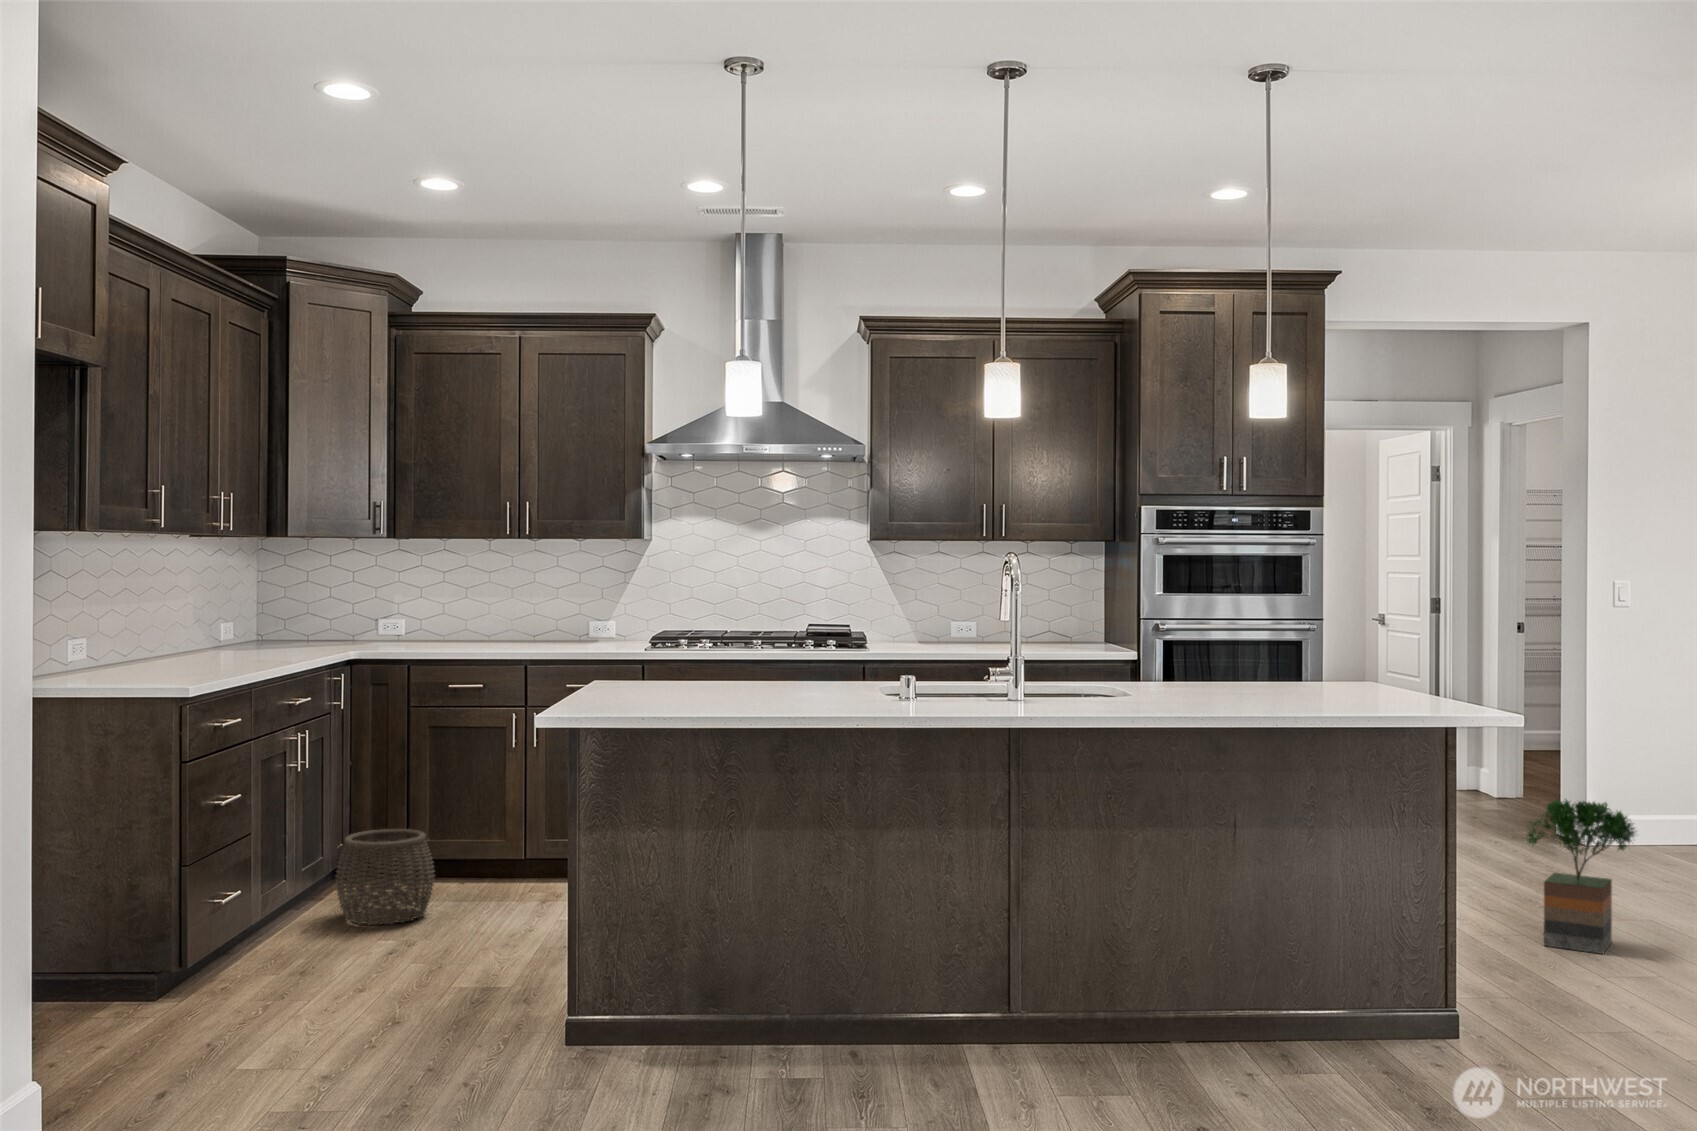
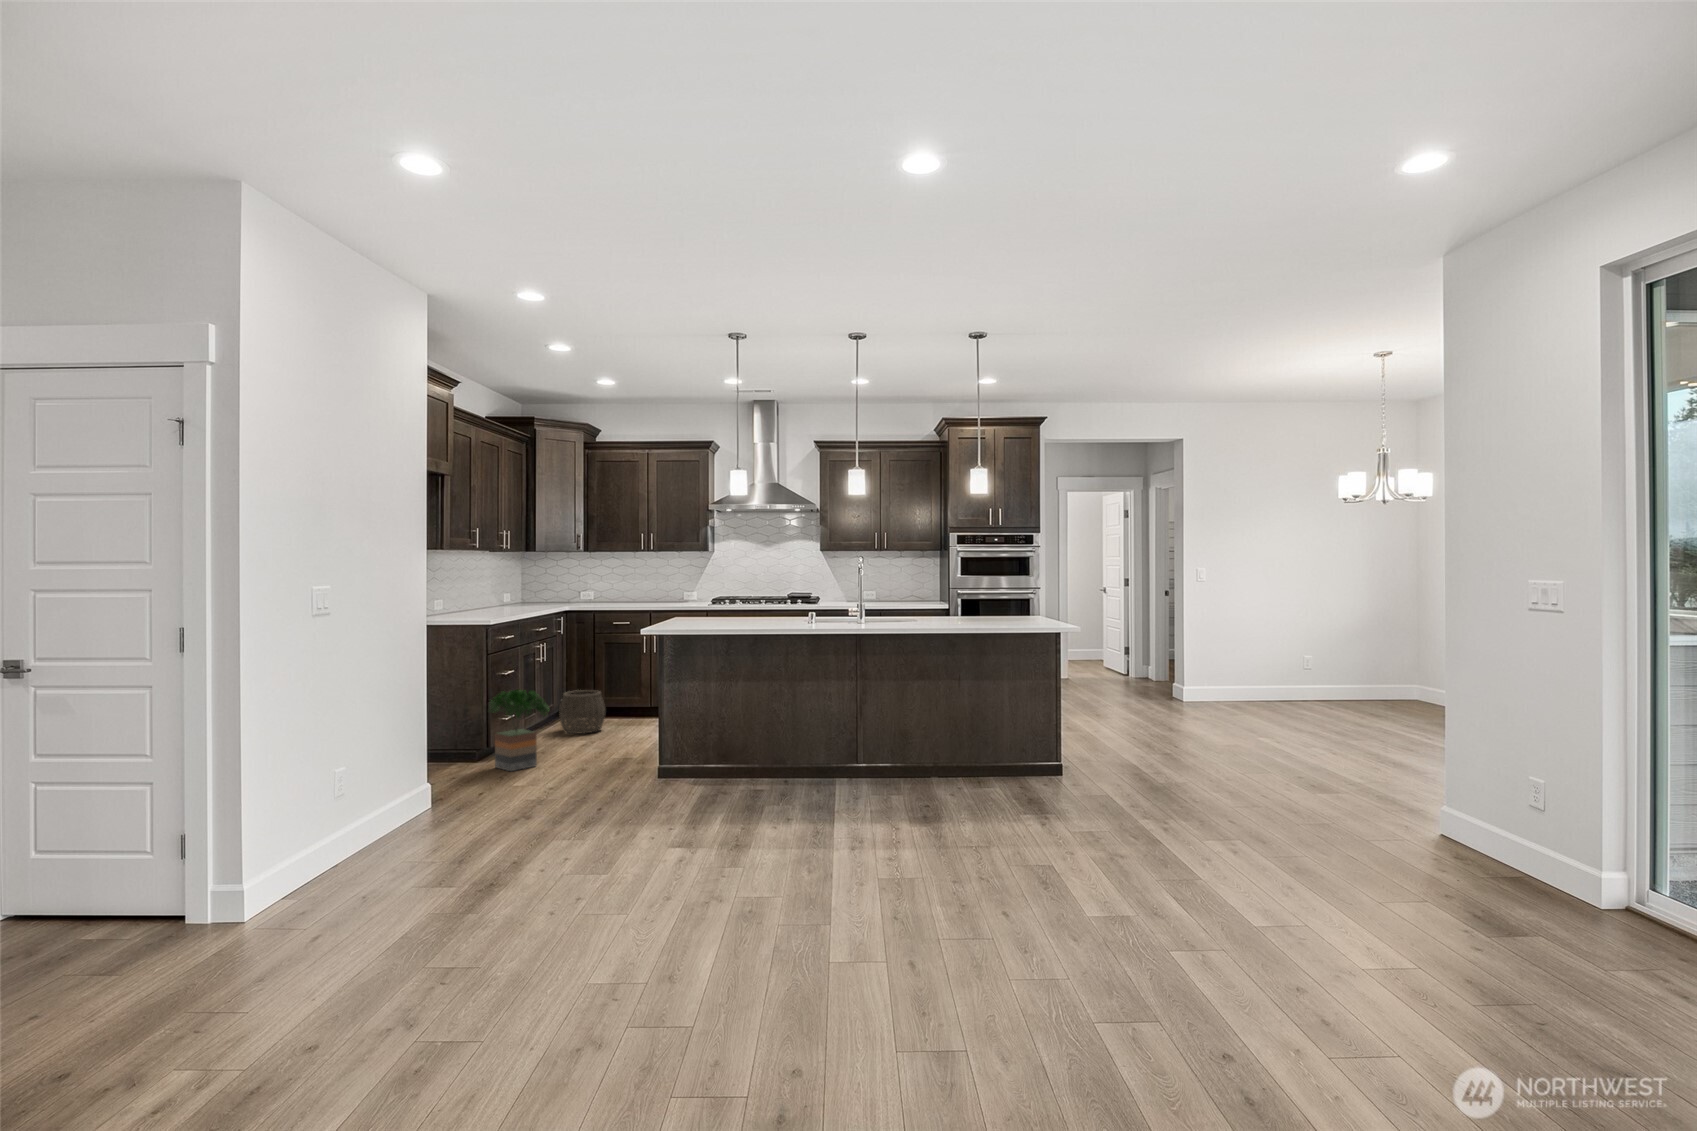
potted tree: present [1526,799,1635,954] -> present [490,690,549,771]

